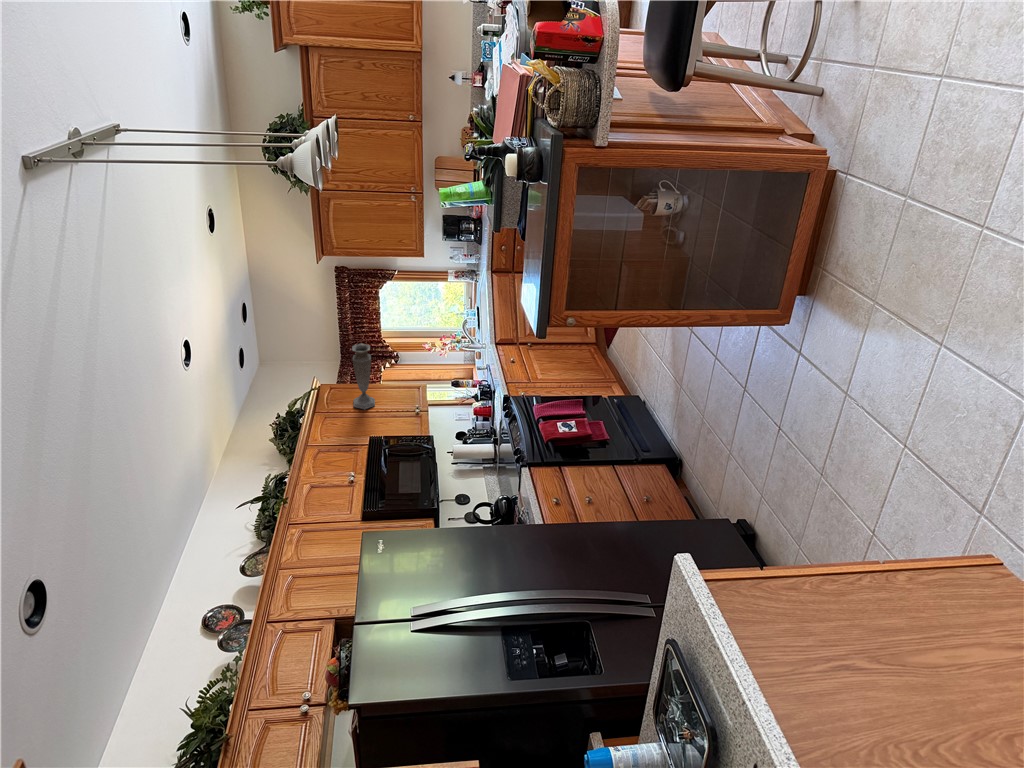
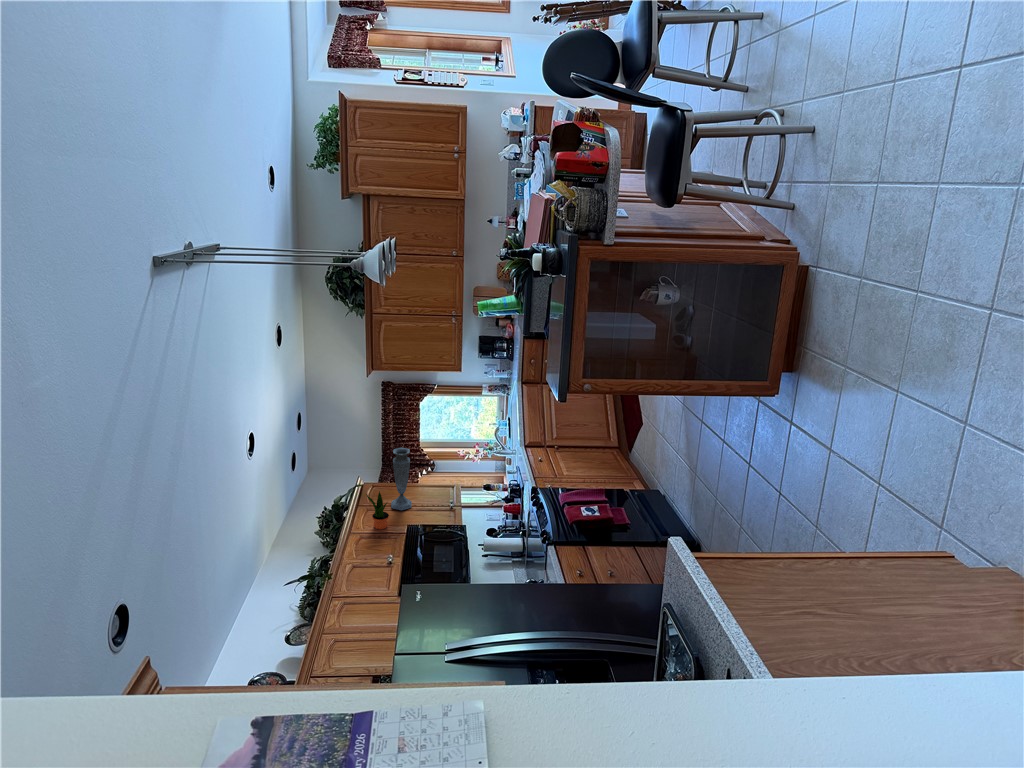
potted plant: none [325,391,351,431] -> present [366,491,389,530]

